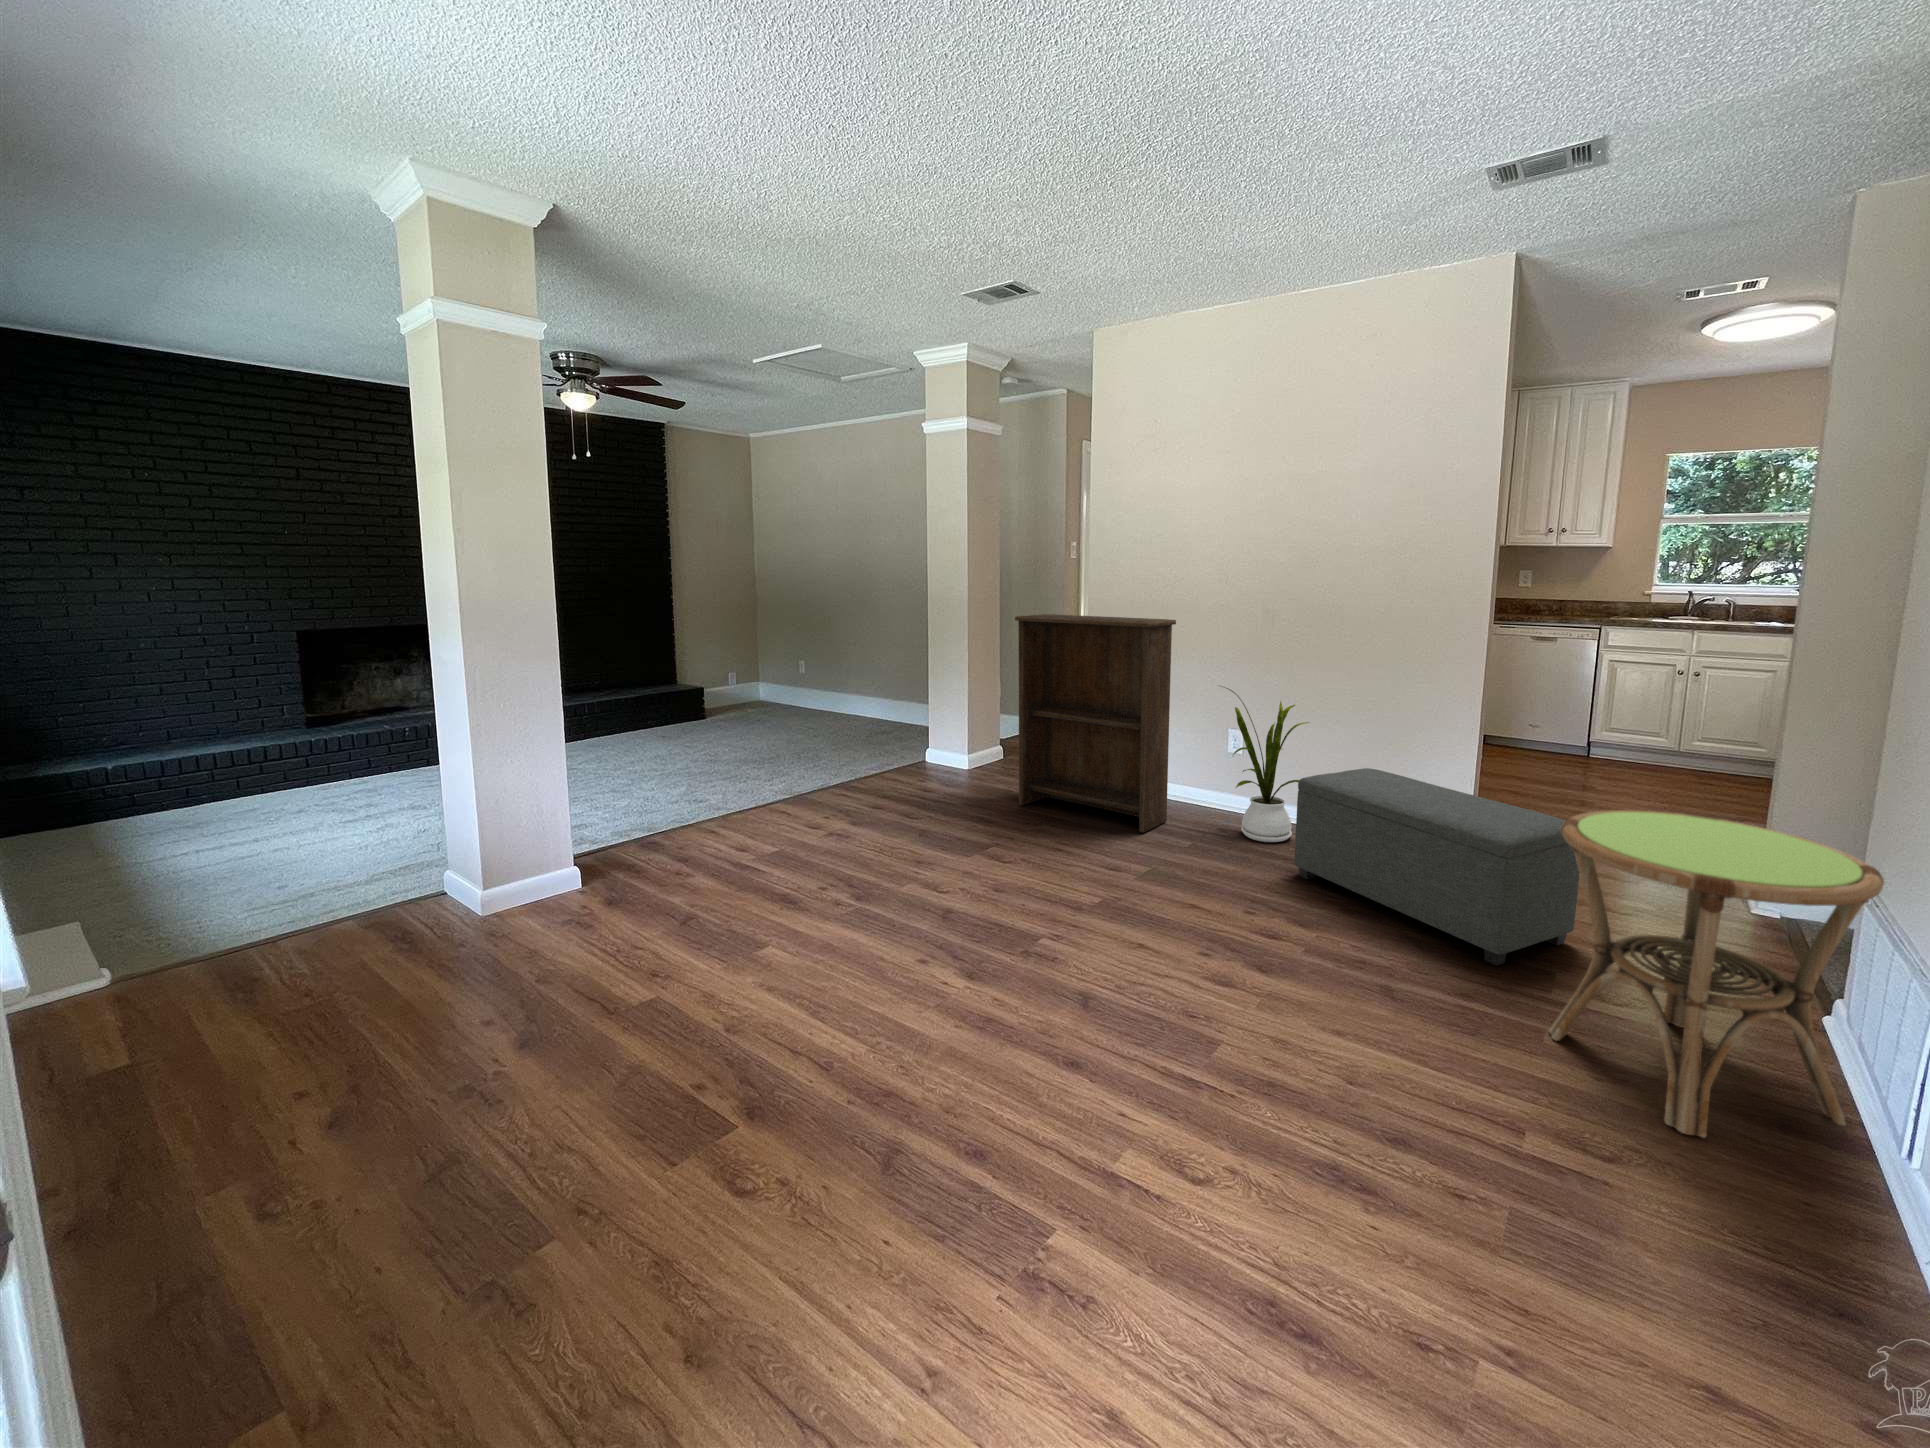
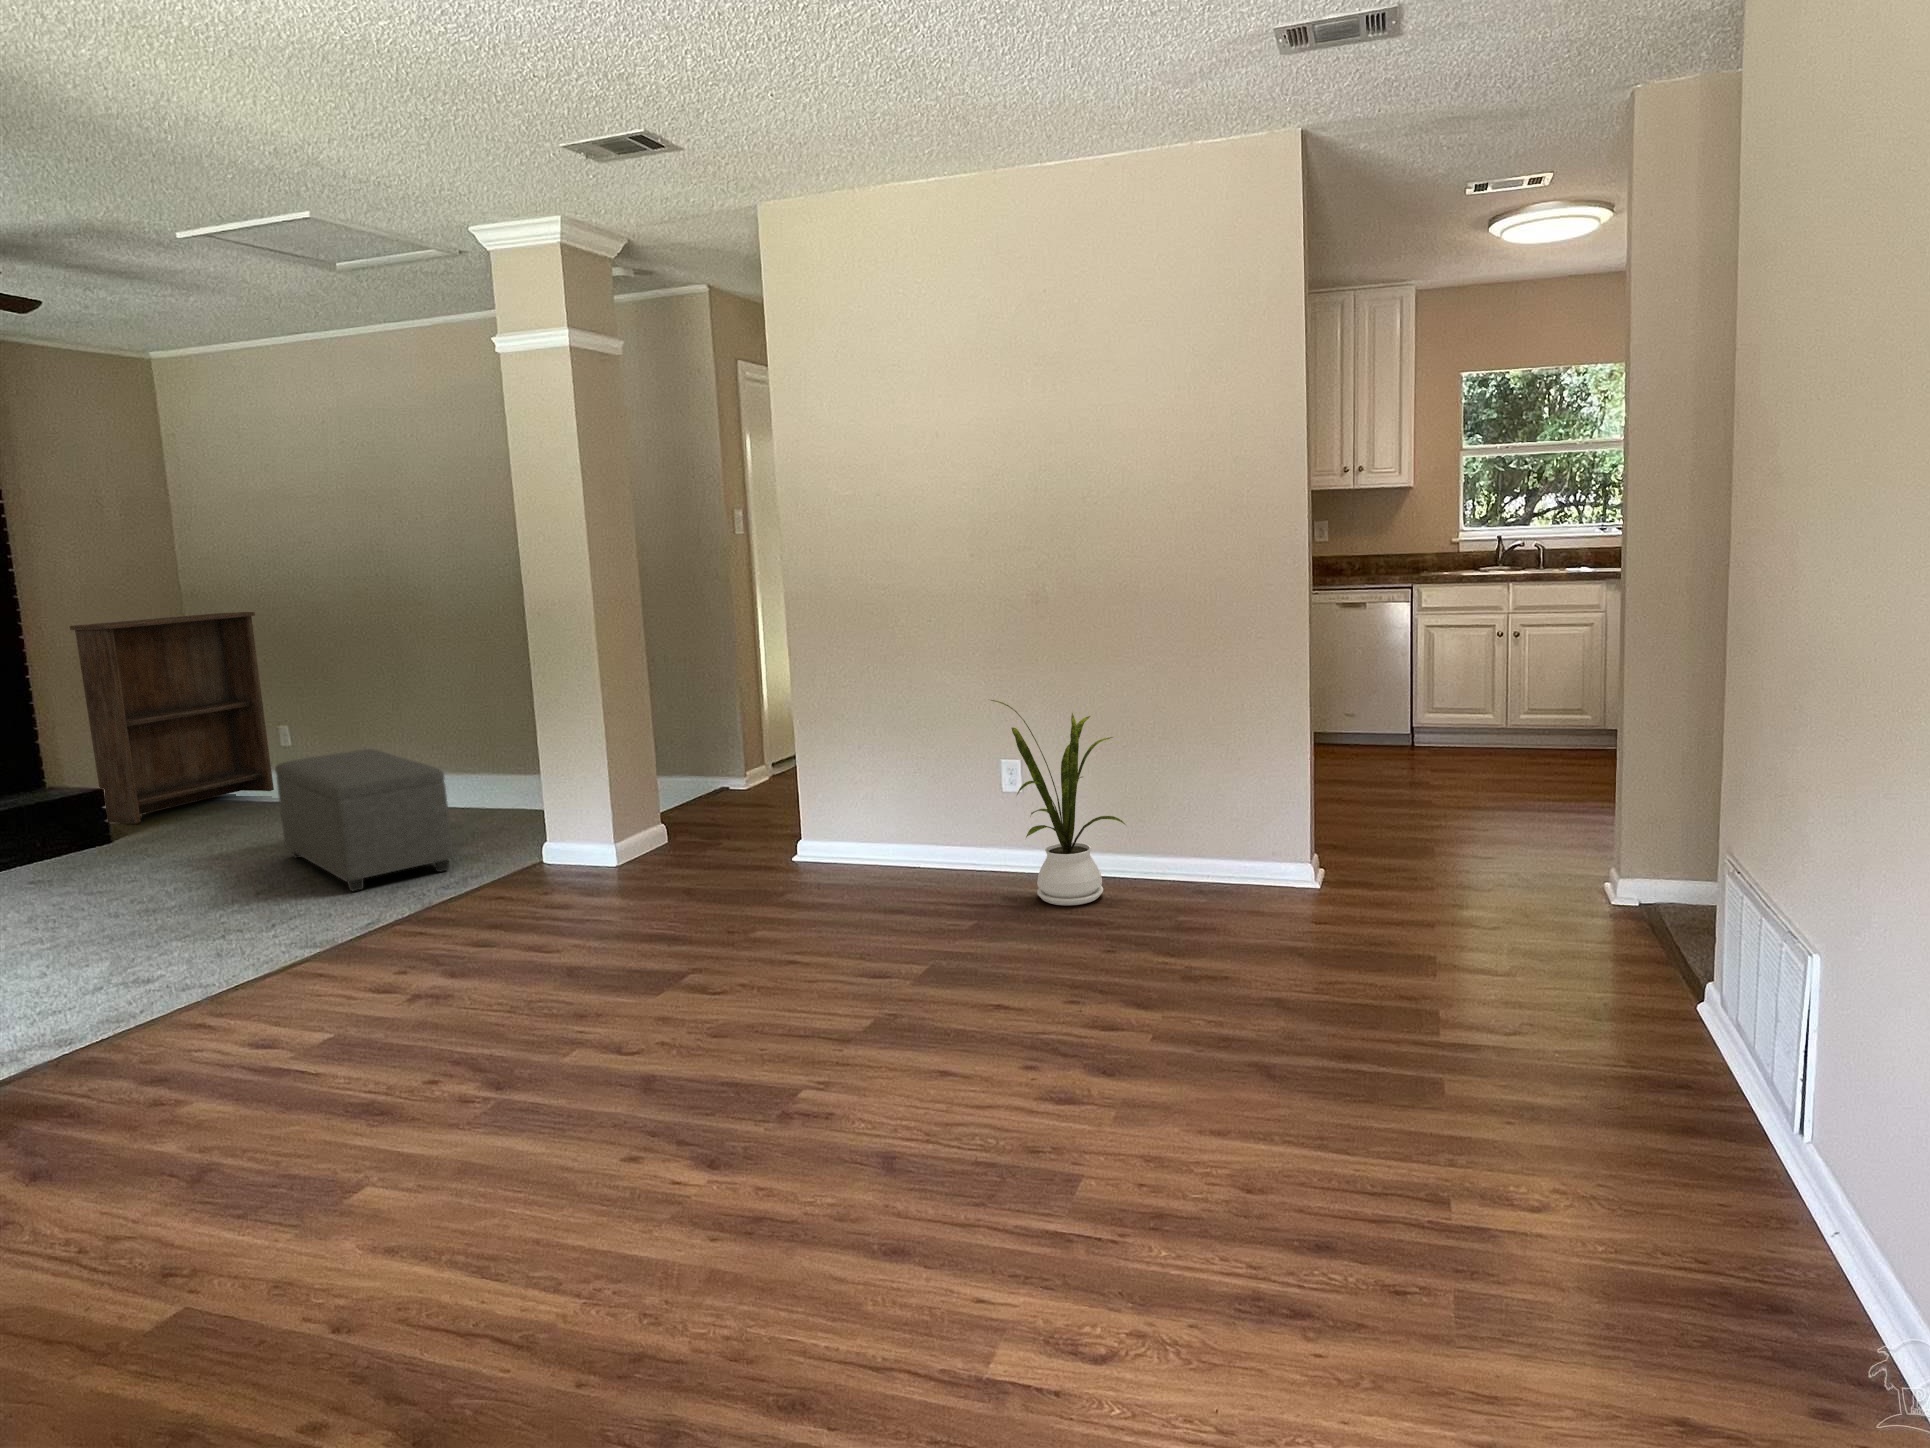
bookshelf: present [1015,614,1176,832] -> present [69,612,274,823]
ottoman: present [1294,768,1580,966] -> present [275,749,454,891]
side table: present [1549,810,1884,1138] -> none [1439,795,1749,1159]

